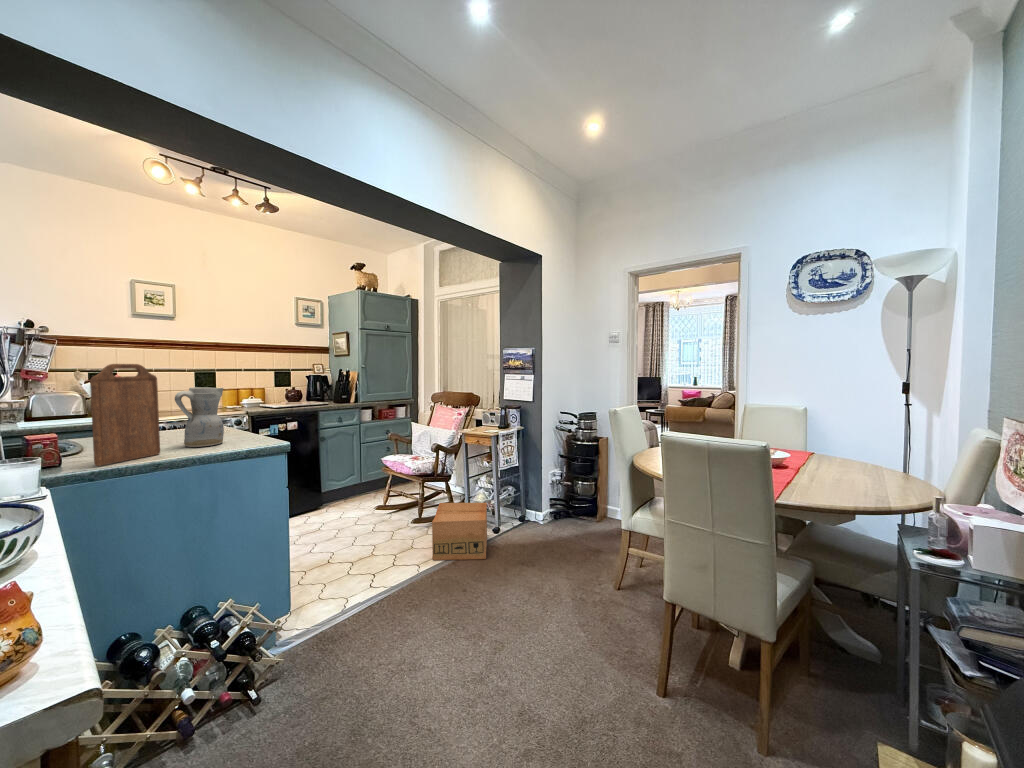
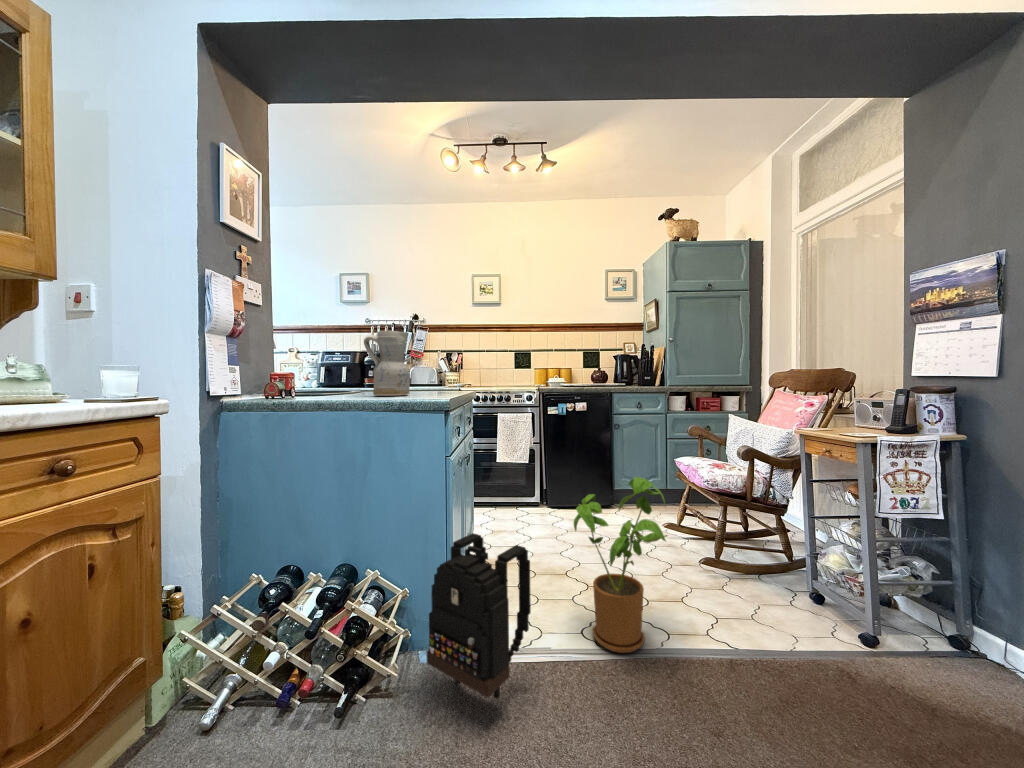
cutting board: present [90,364,160,466] -> none [275,300,340,399]
house plant: none [358,474,426,585] -> present [574,477,667,653]
cardboard box: present [432,503,487,560] -> none [700,546,838,694]
backpack: none [295,533,359,645] -> present [427,533,531,699]

